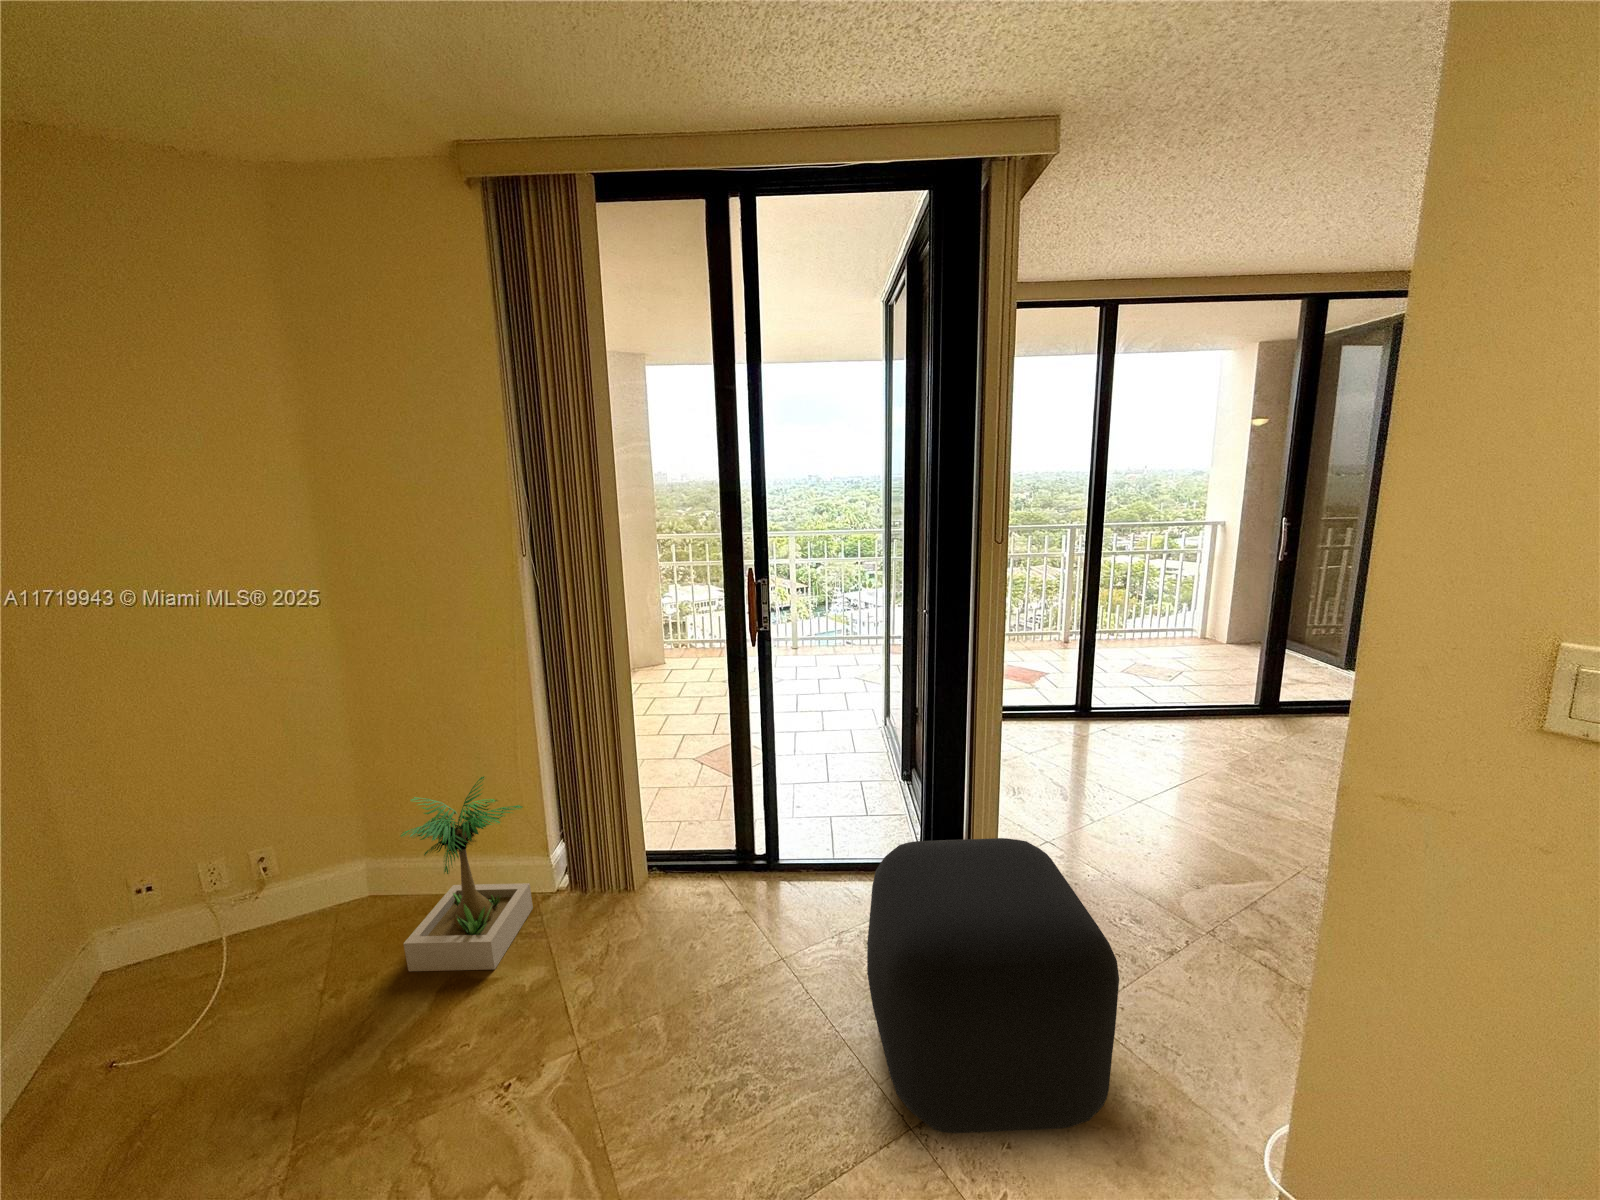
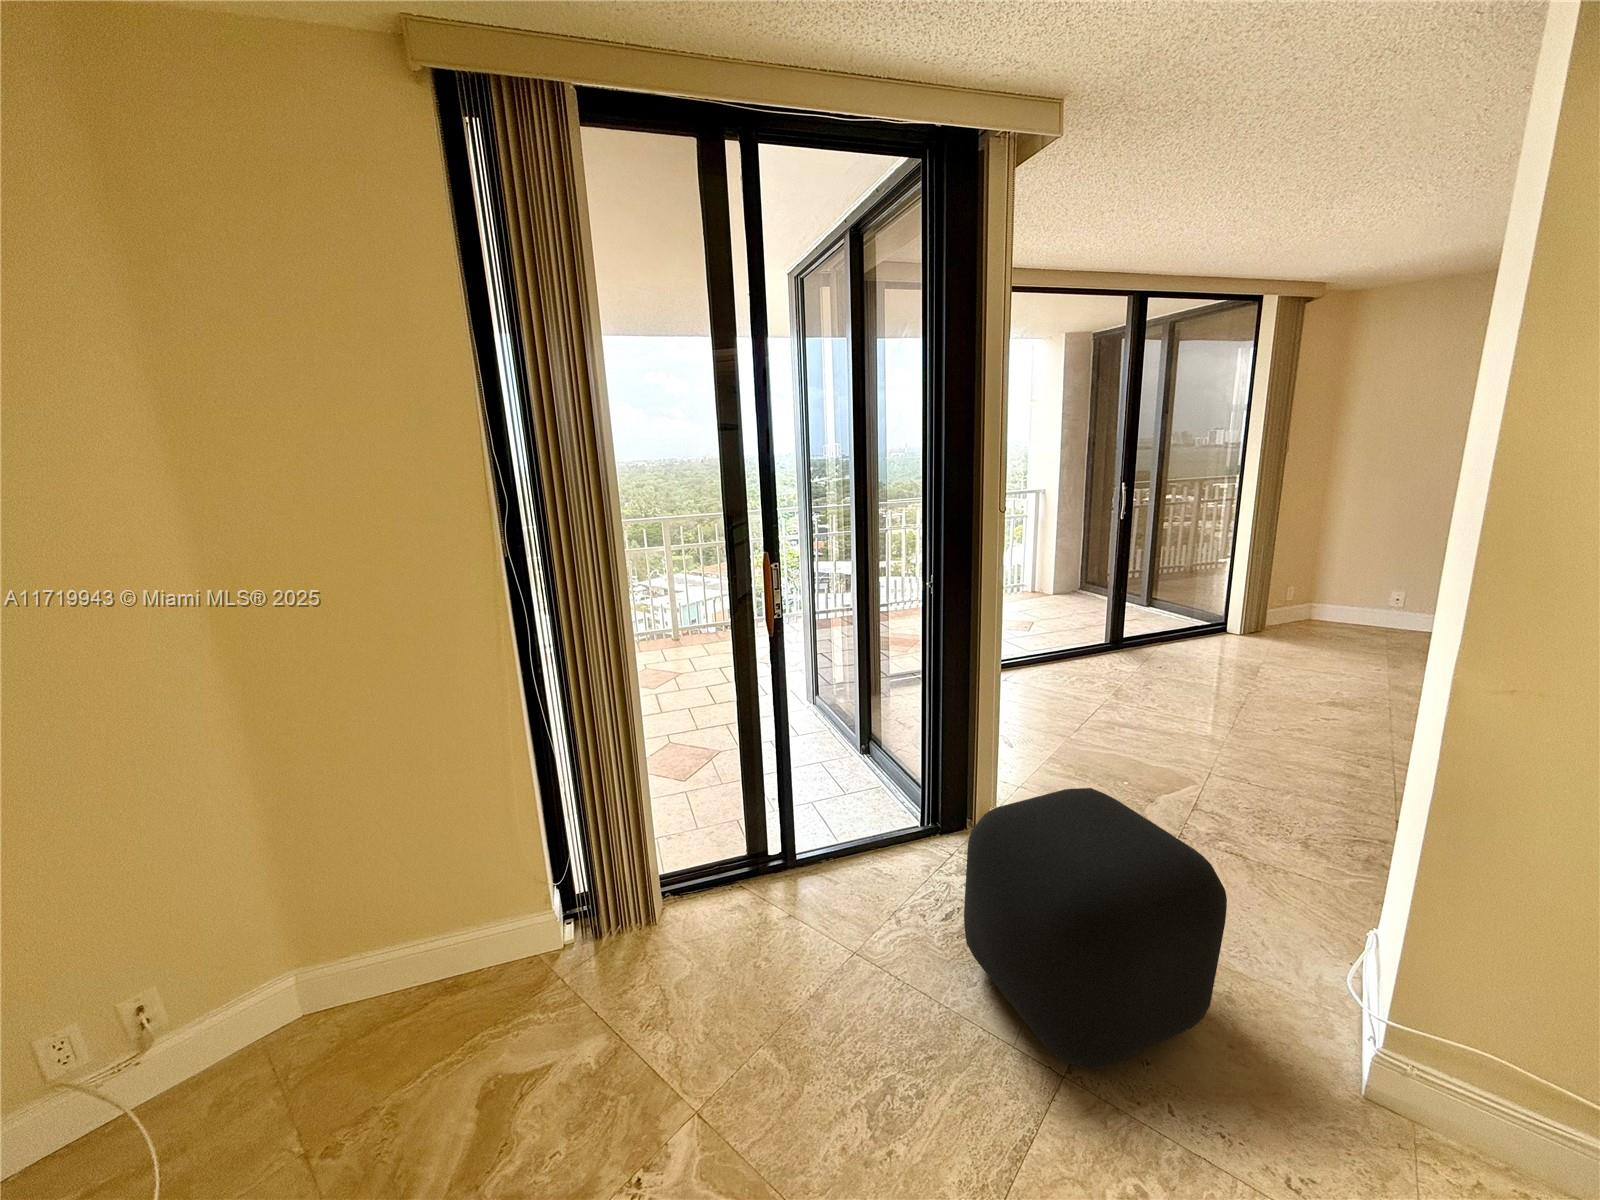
potted plant: present [401,776,533,971] -> none [377,823,559,1095]

